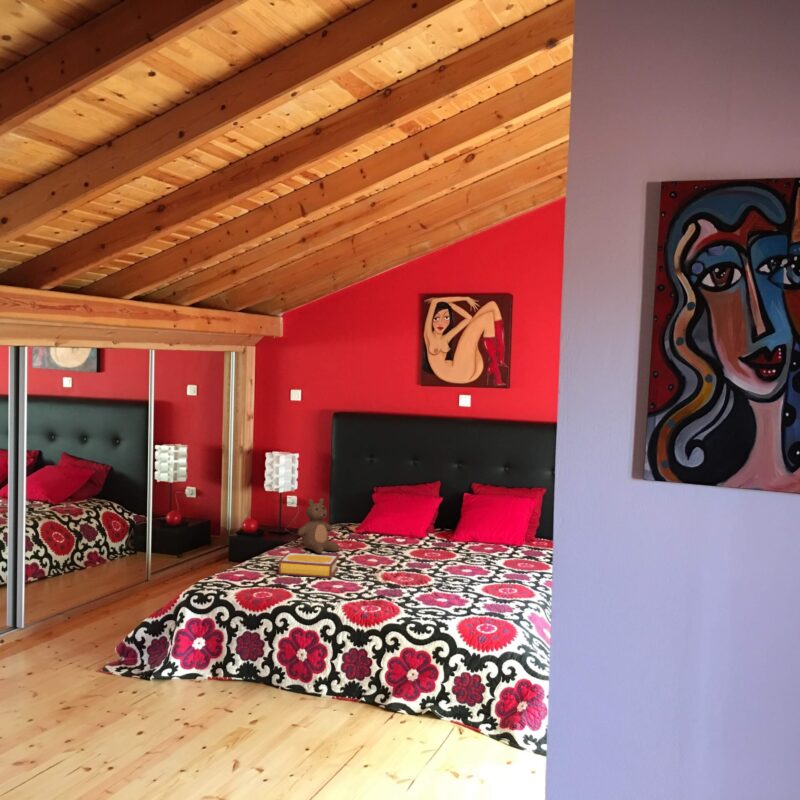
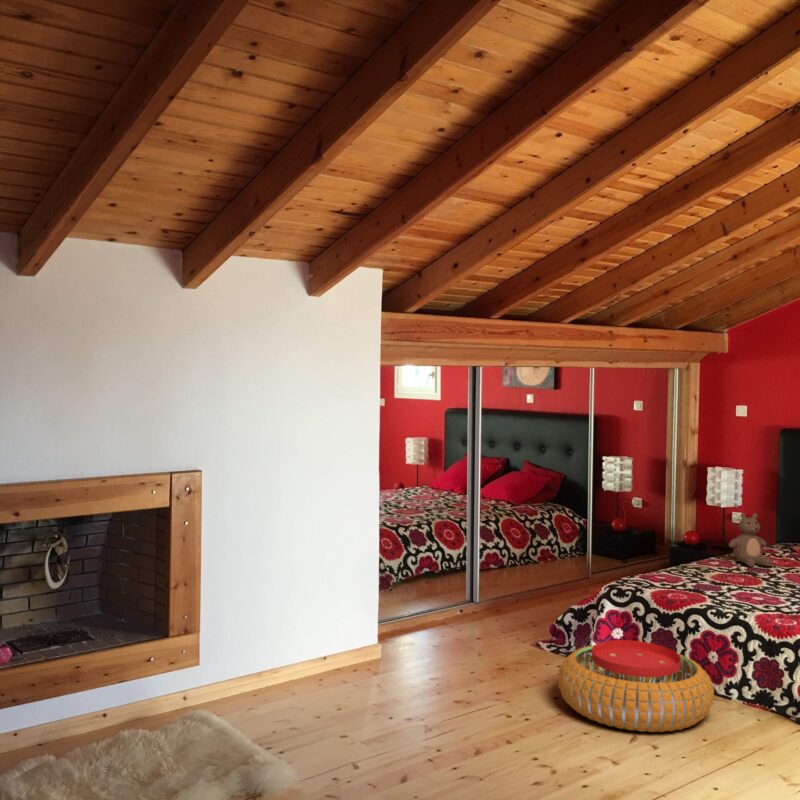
book: present [278,553,339,578] -> none [701,562,765,589]
pouf: none [144,650,311,751] -> present [558,640,714,732]

